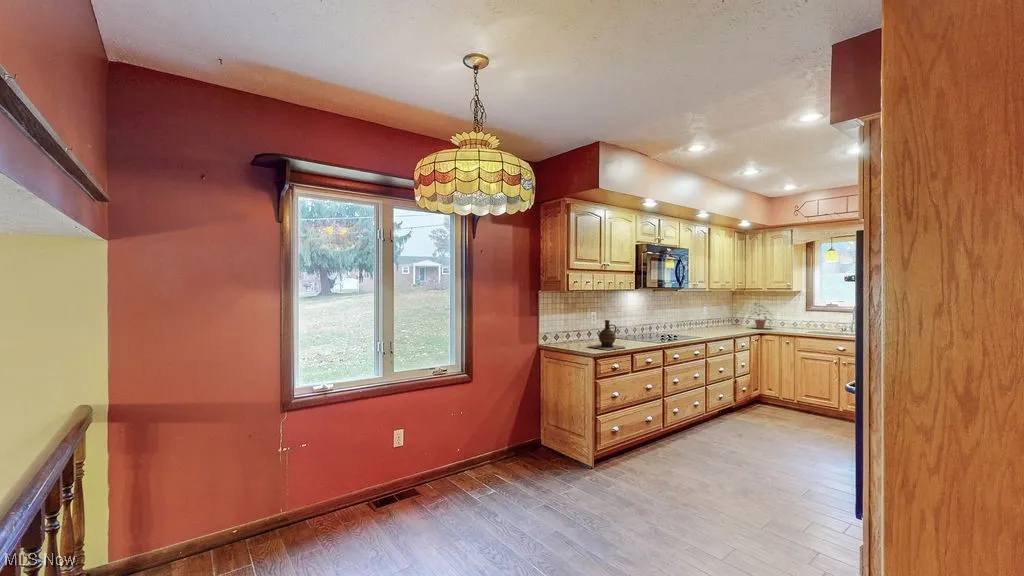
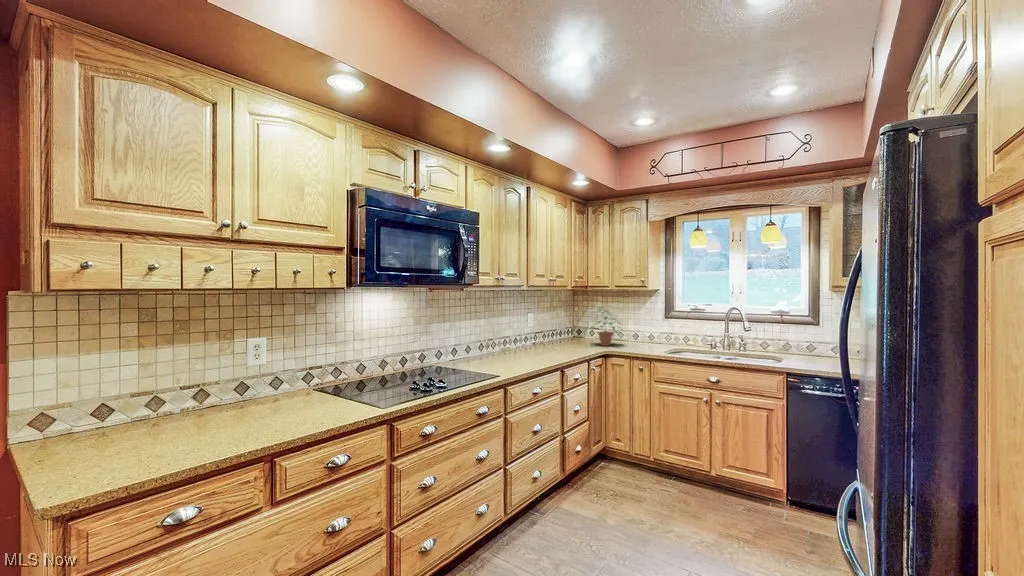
ceramic jug: present [588,320,624,350] -> none [142,369,264,464]

